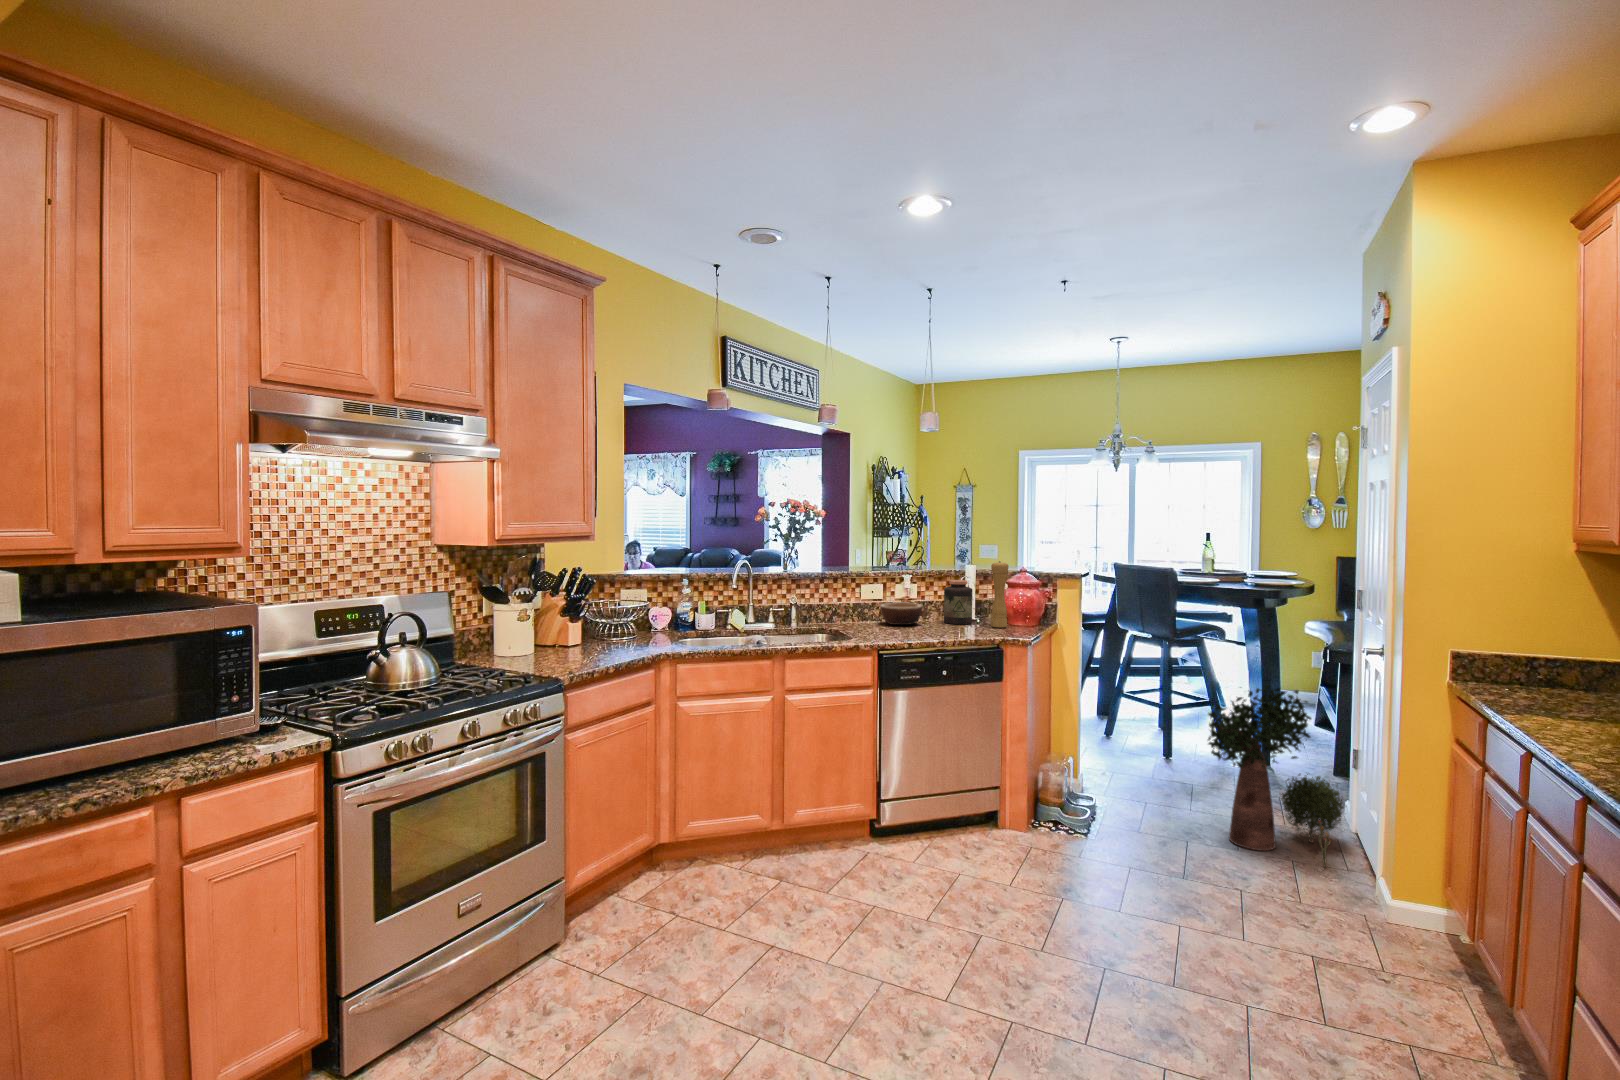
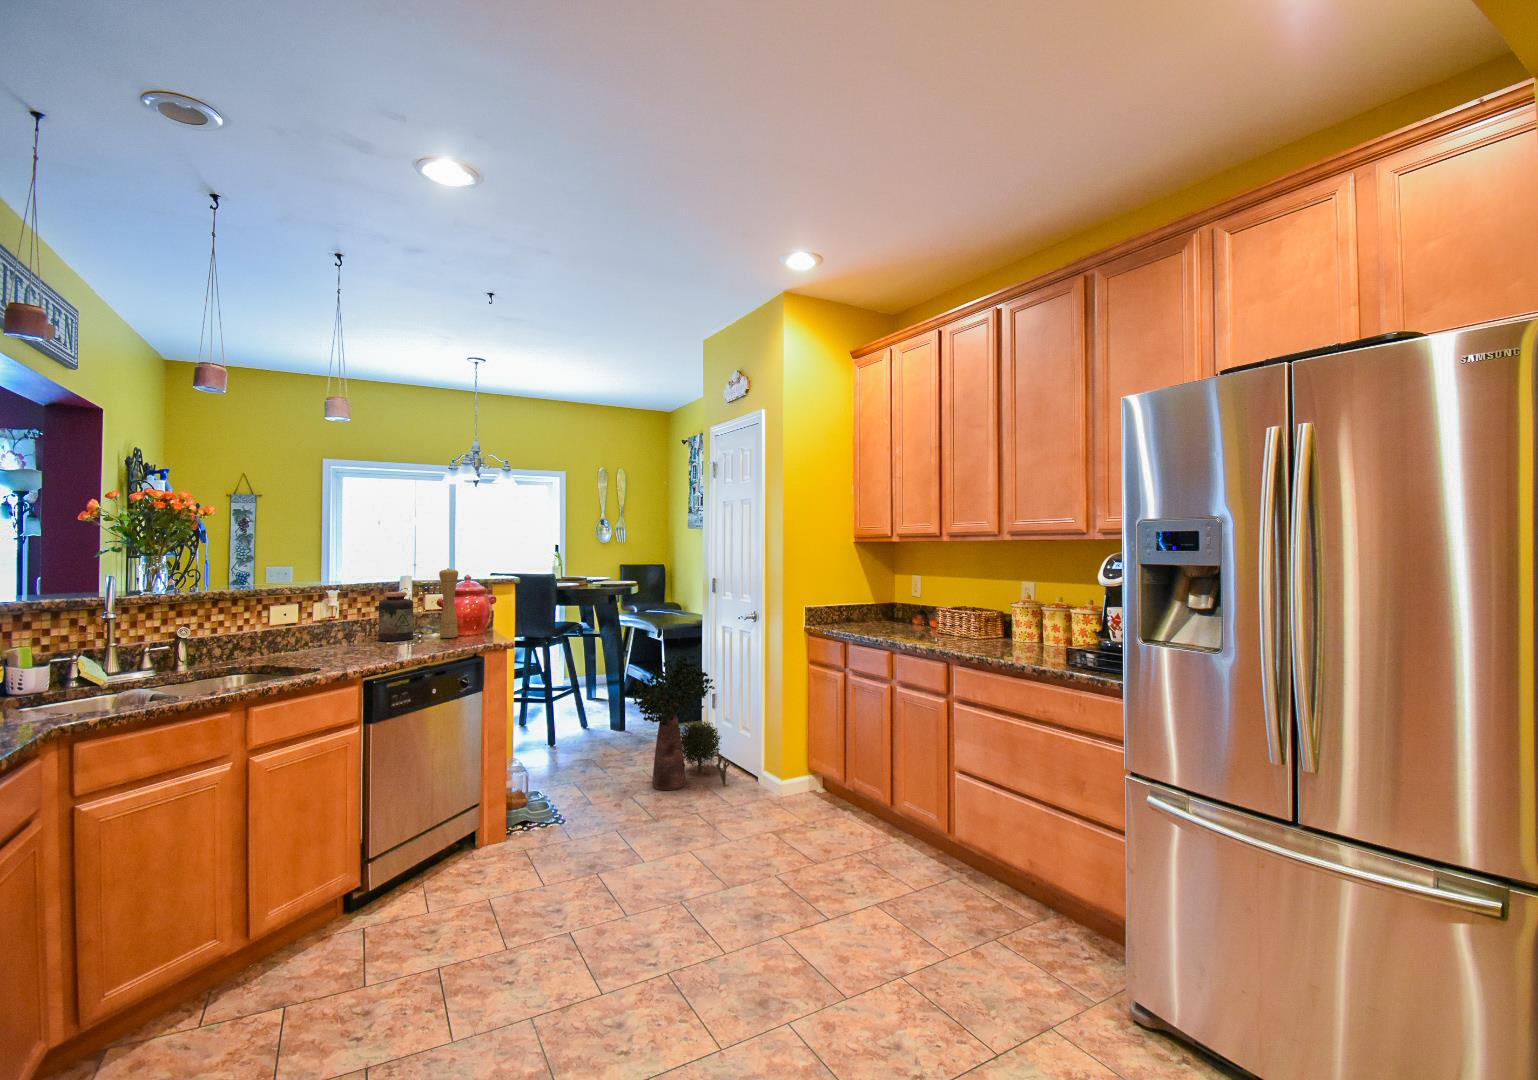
bowl: present [880,603,922,625] -> none [305,623,364,650]

